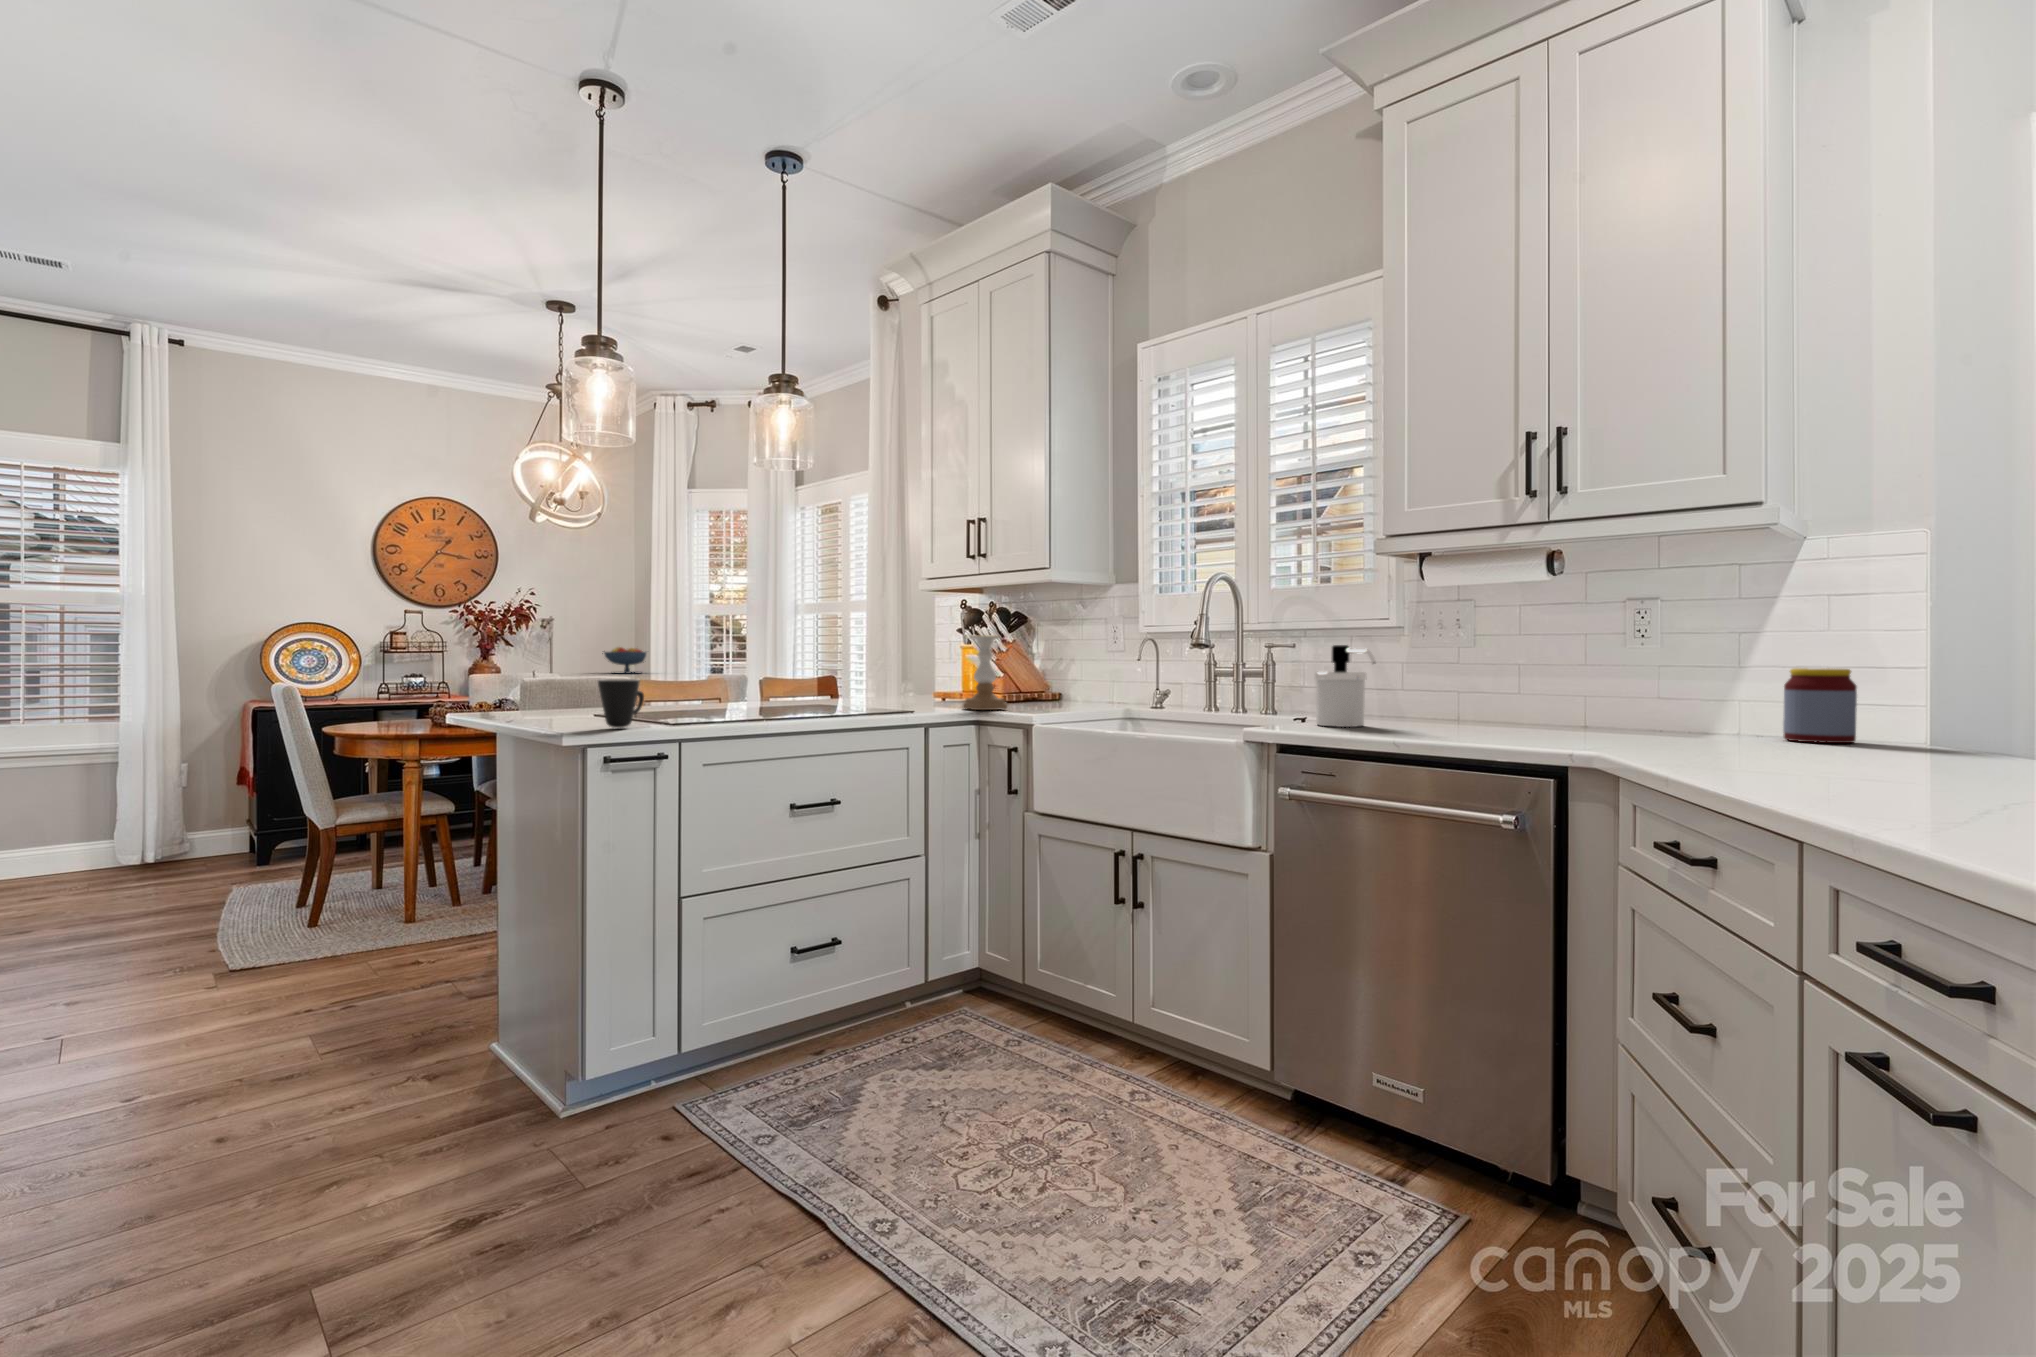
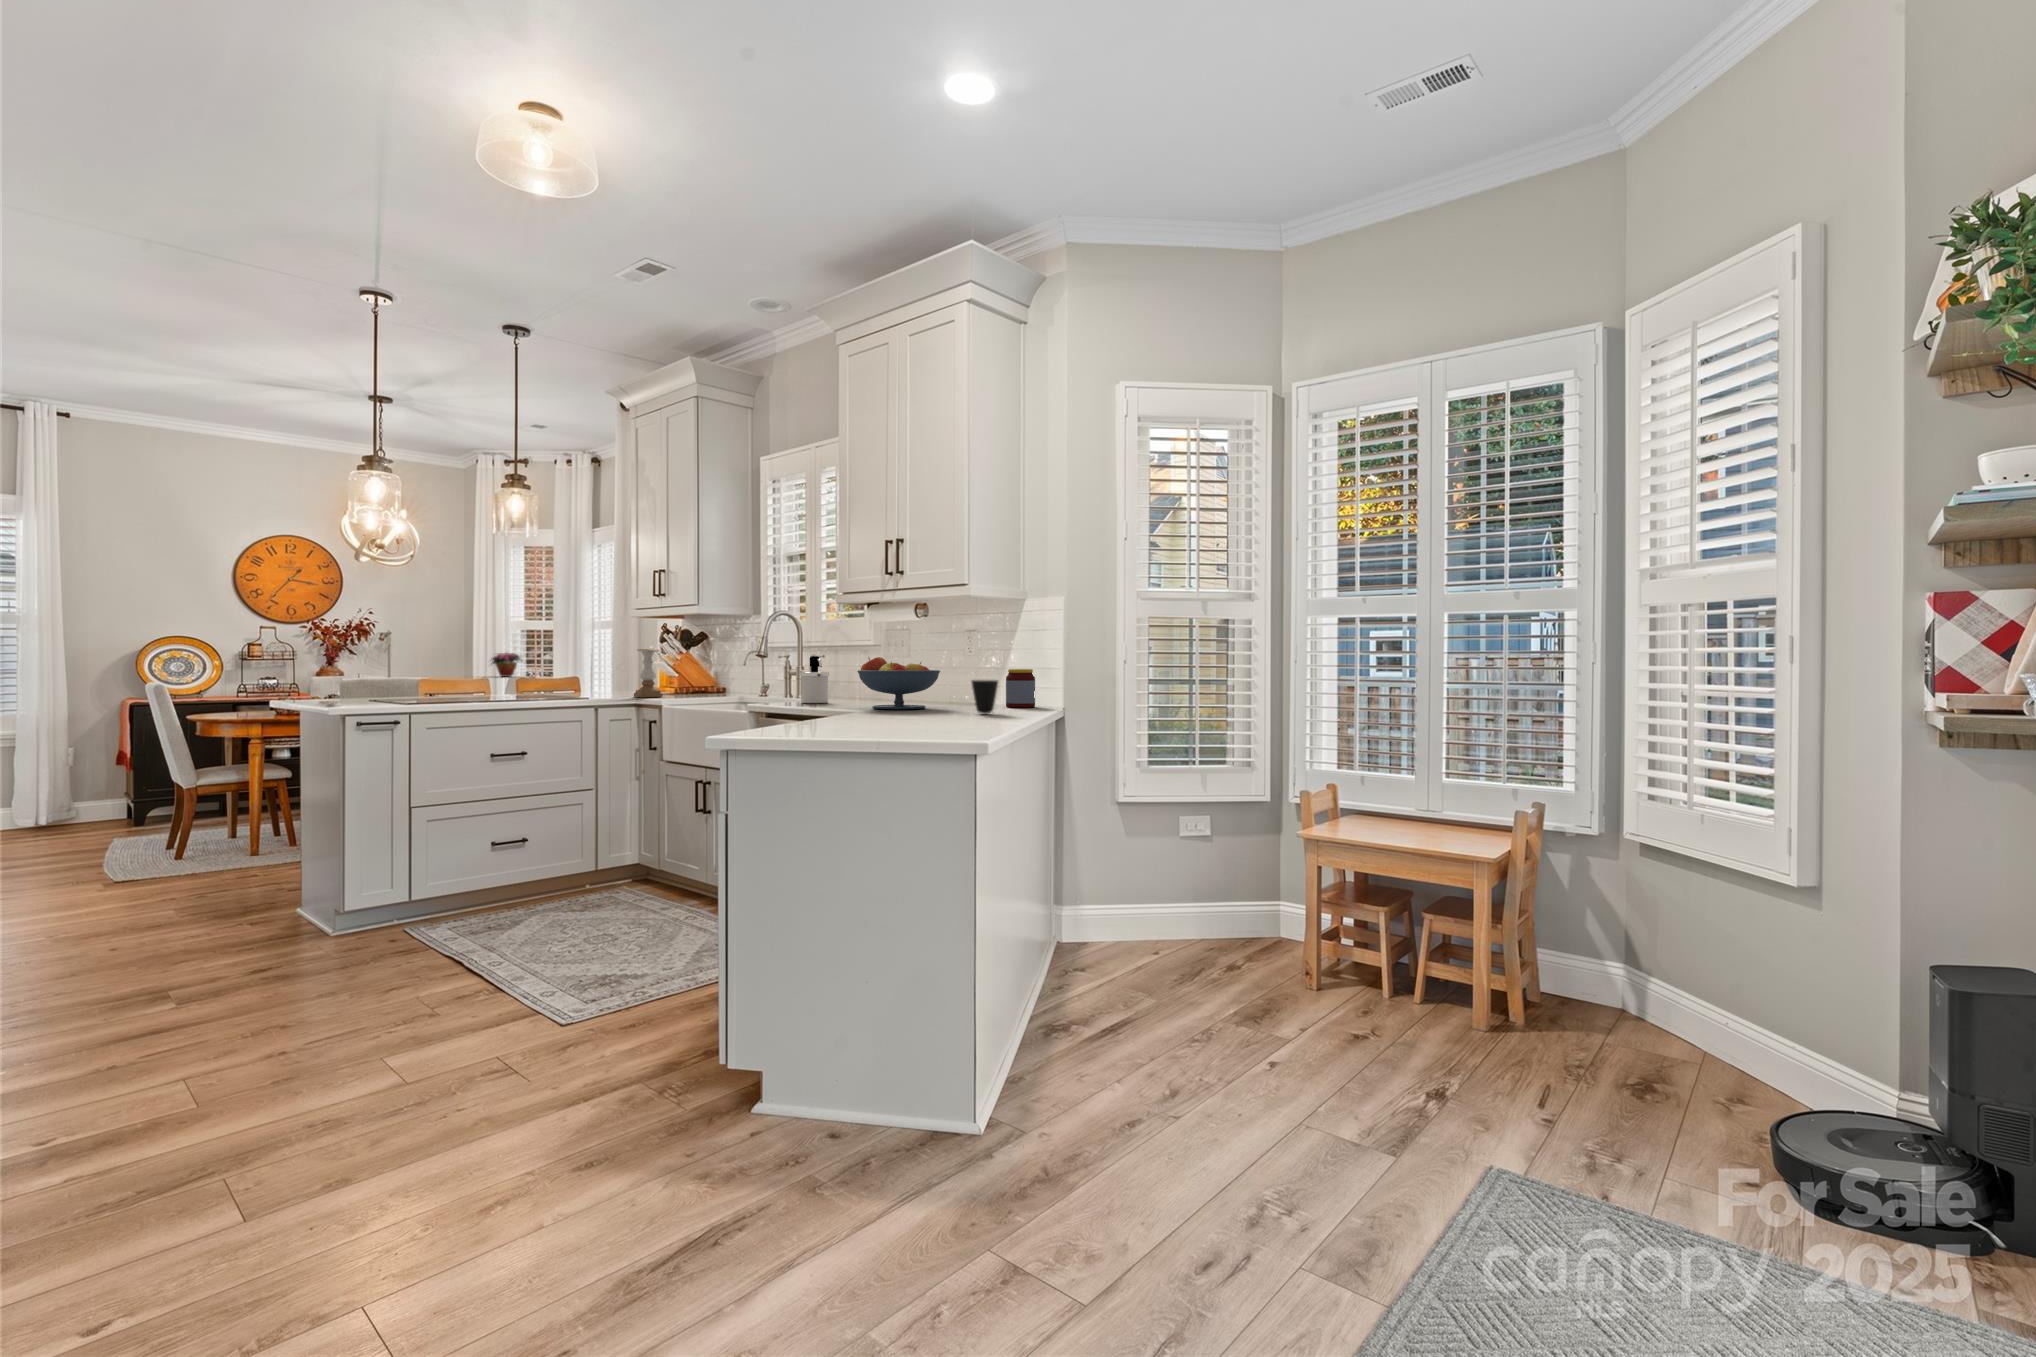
flower arrangement: none [661,644,710,674] -> present [491,653,522,677]
fruit bowl: present [602,647,646,673] -> present [858,657,940,709]
mug: present [598,679,644,728] -> present [971,680,998,714]

